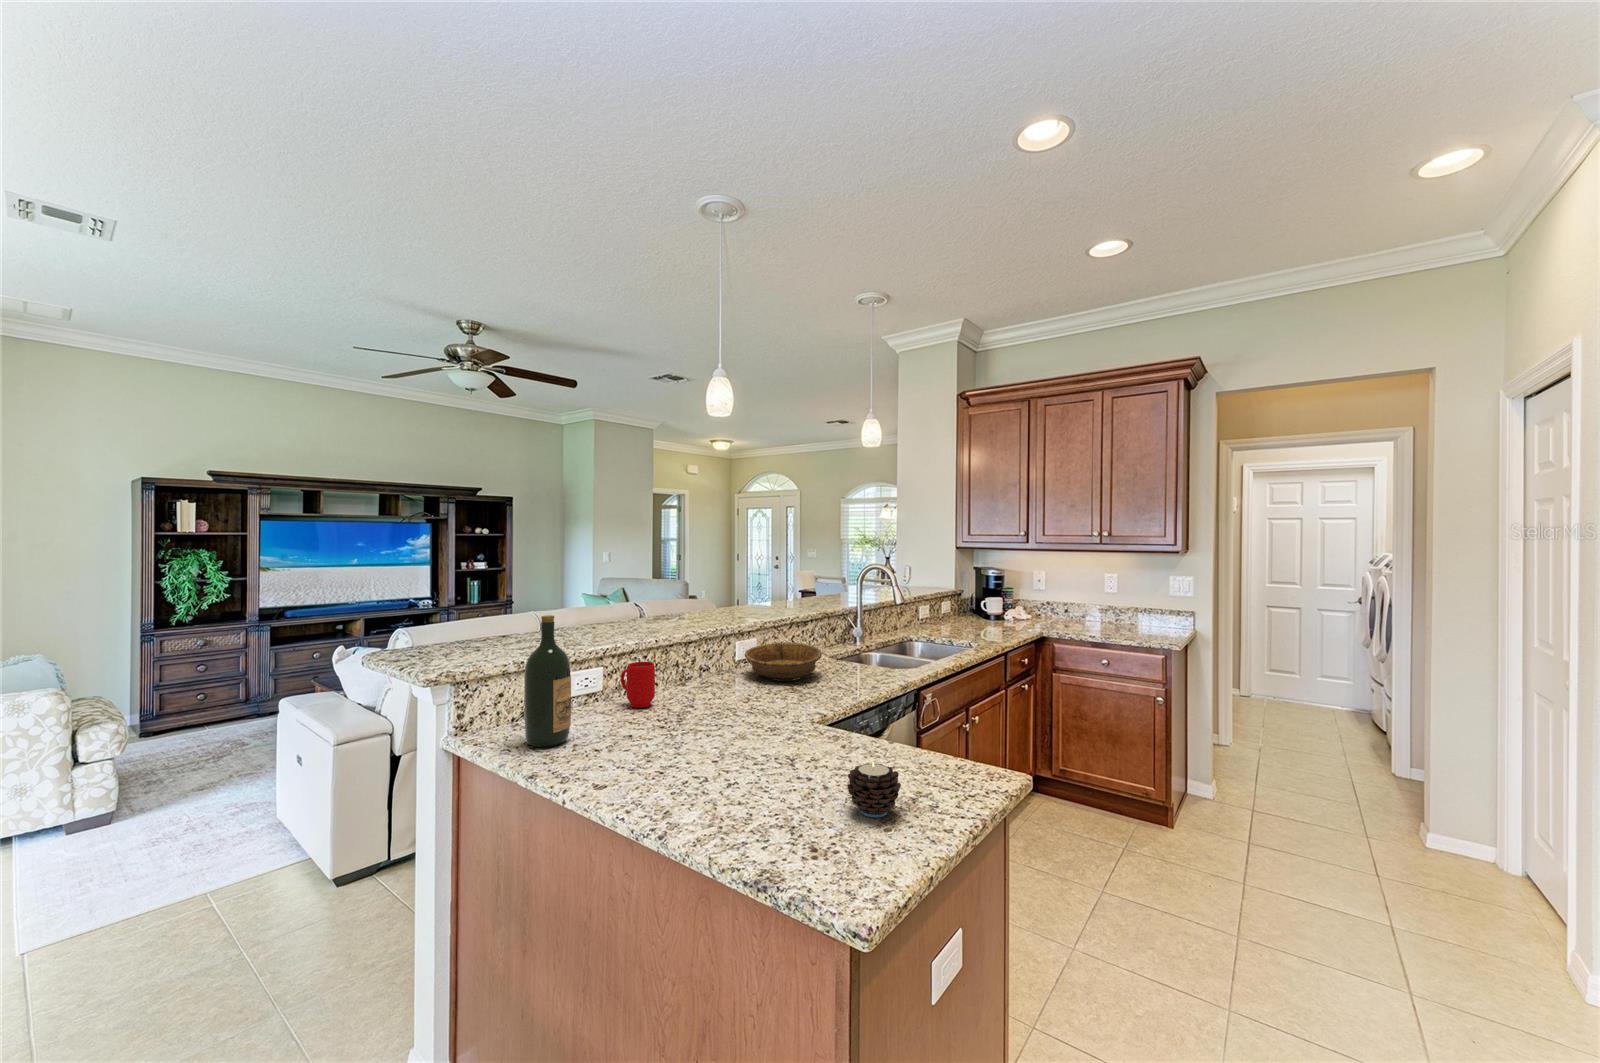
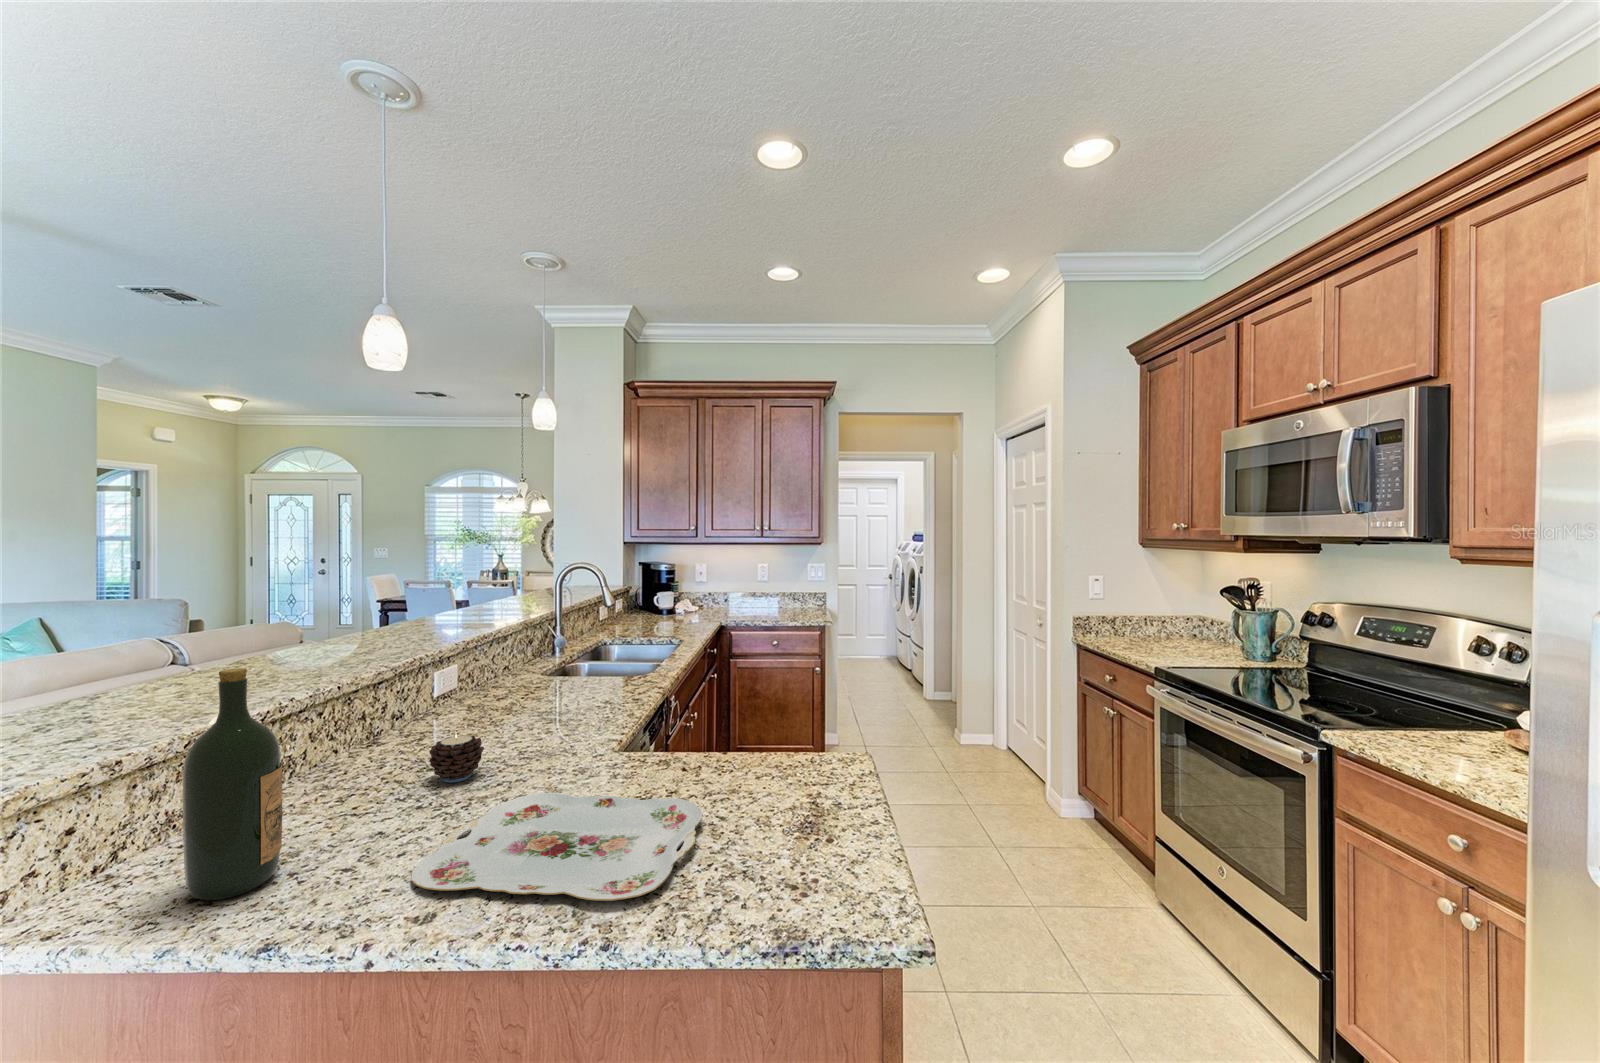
decorative bowl: present [745,643,822,680] -> none [457,666,565,716]
mug: present [621,662,655,708] -> none [301,721,370,794]
serving tray: none [608,733,811,814] -> present [411,793,703,901]
candle: present [847,761,901,818] -> present [429,734,484,783]

